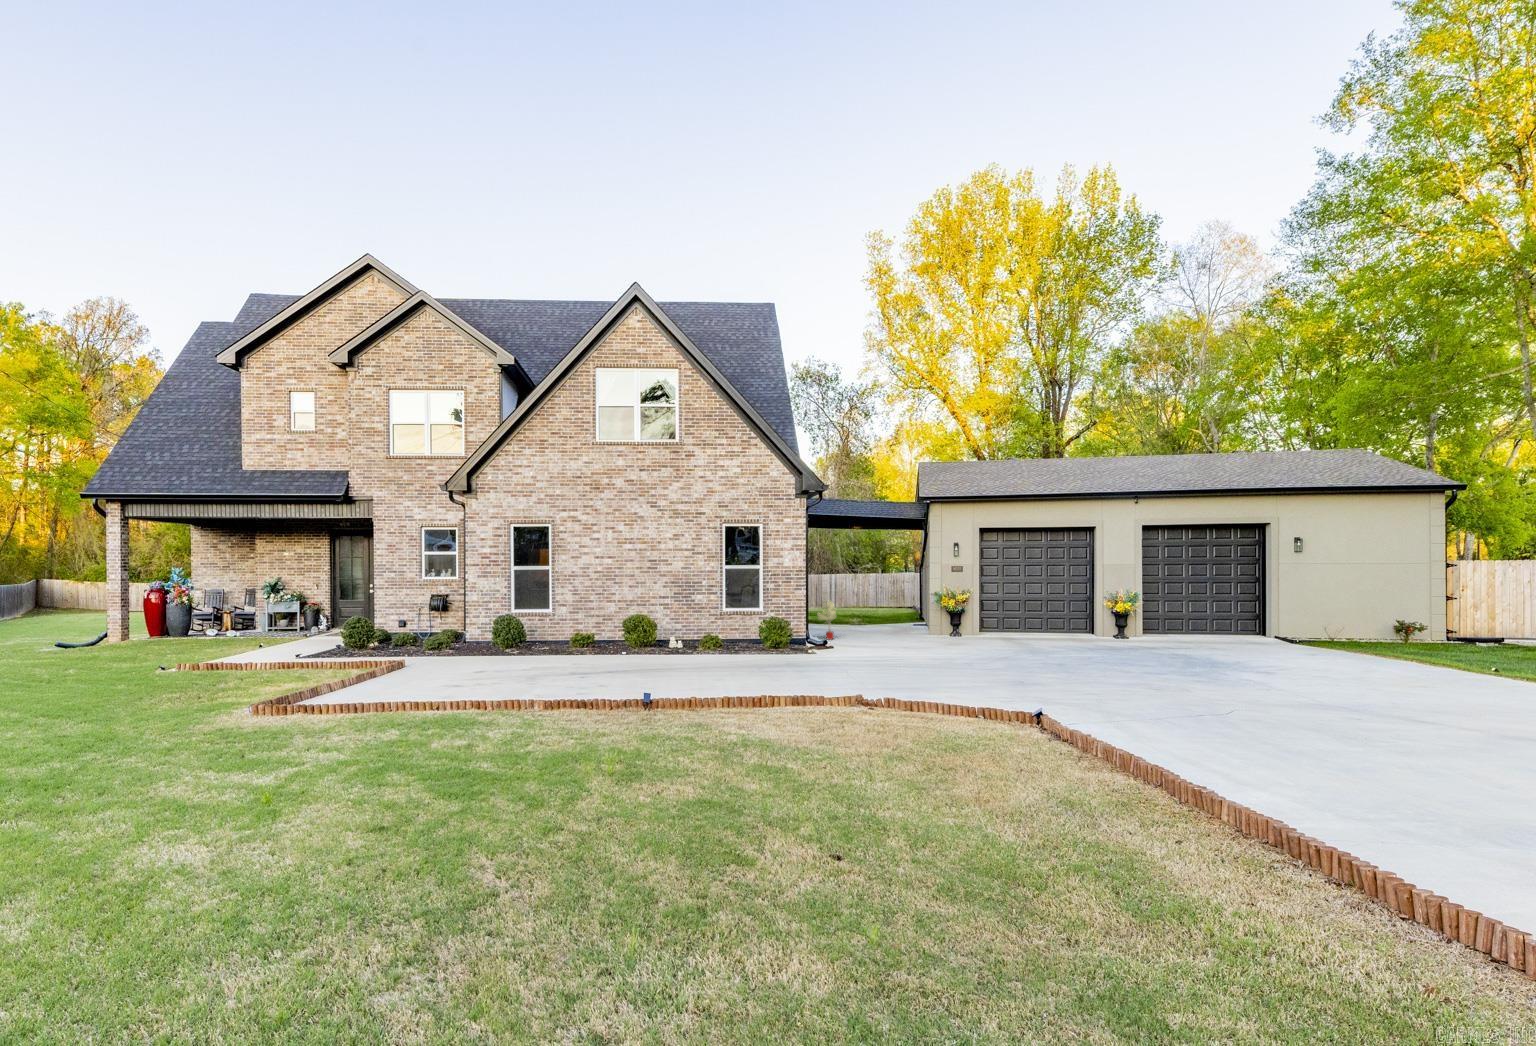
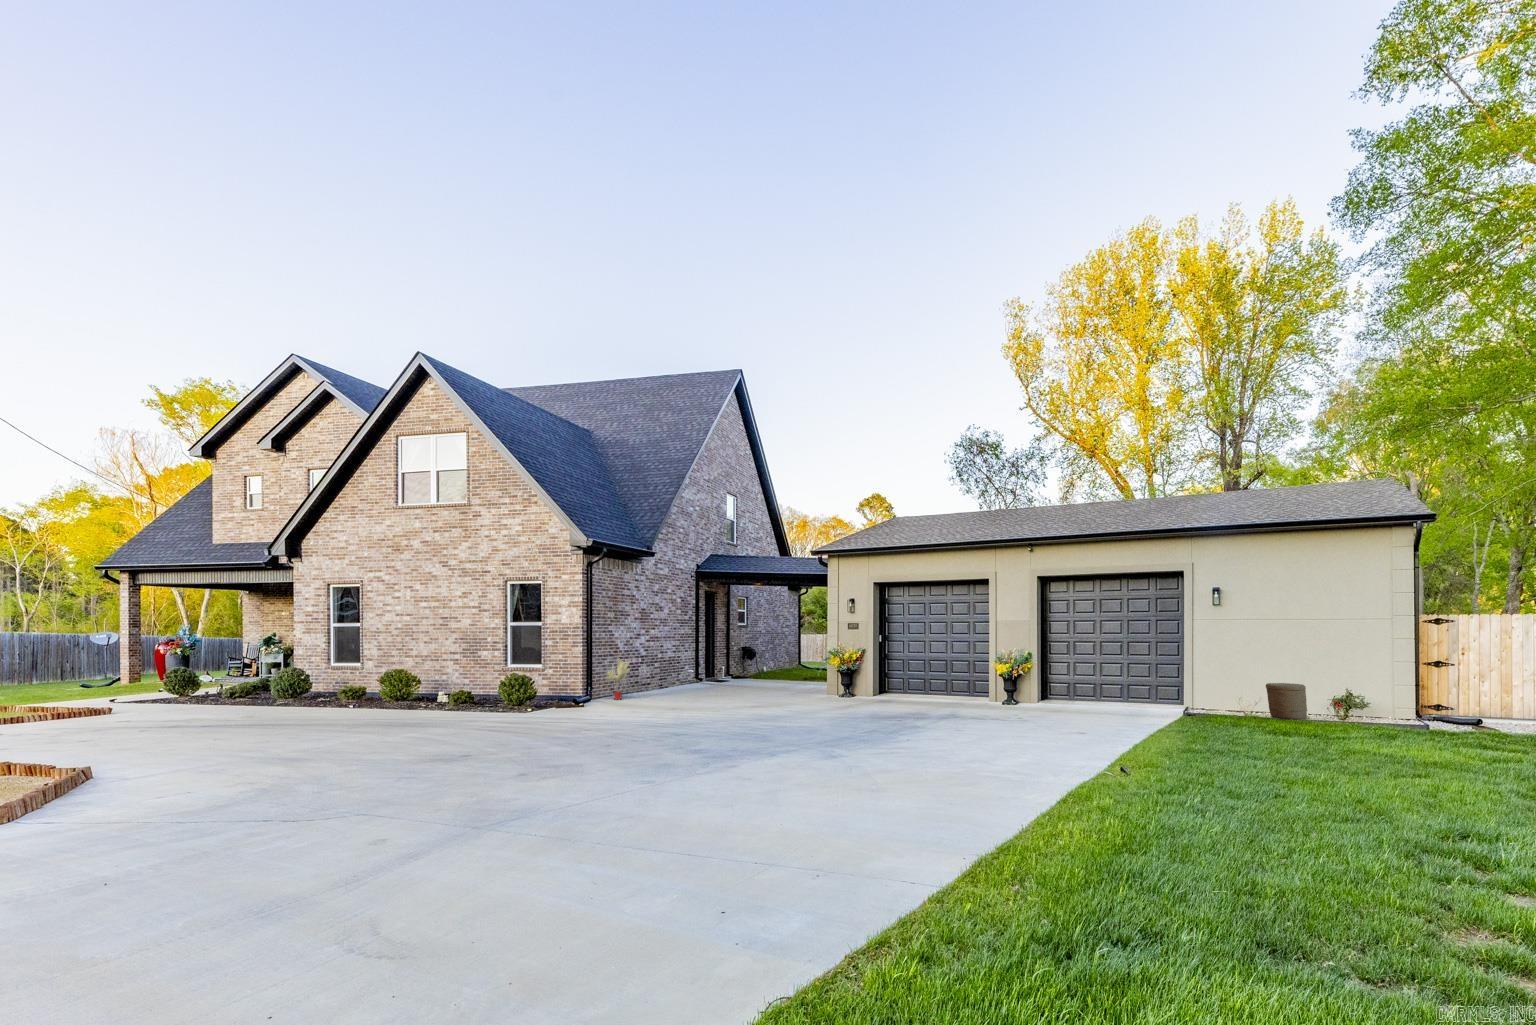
basket: none [1444,617,1485,647] -> present [1266,683,1307,719]

